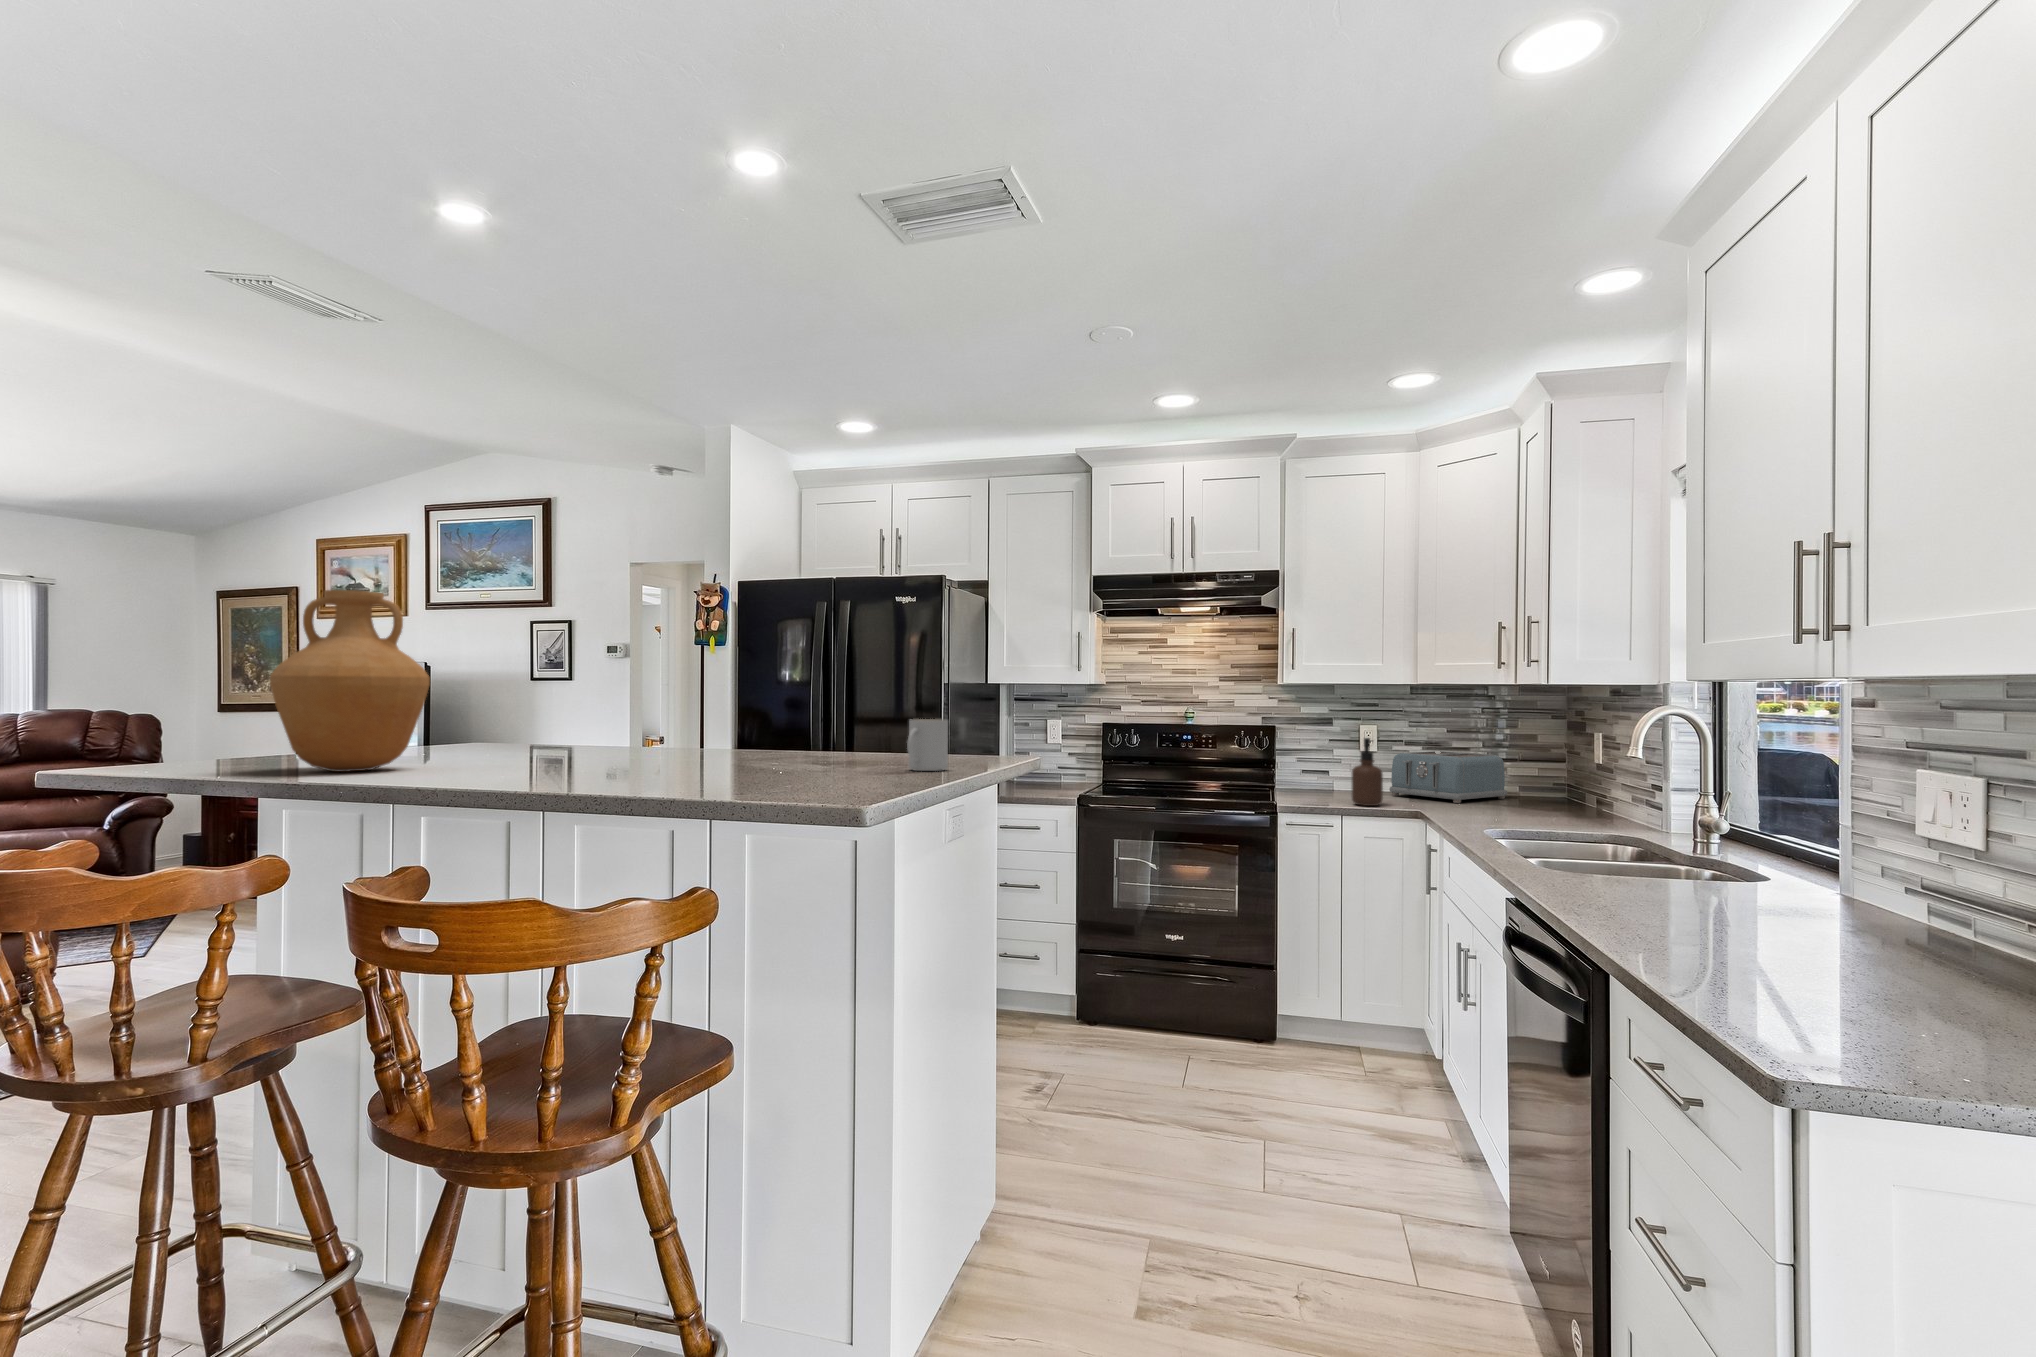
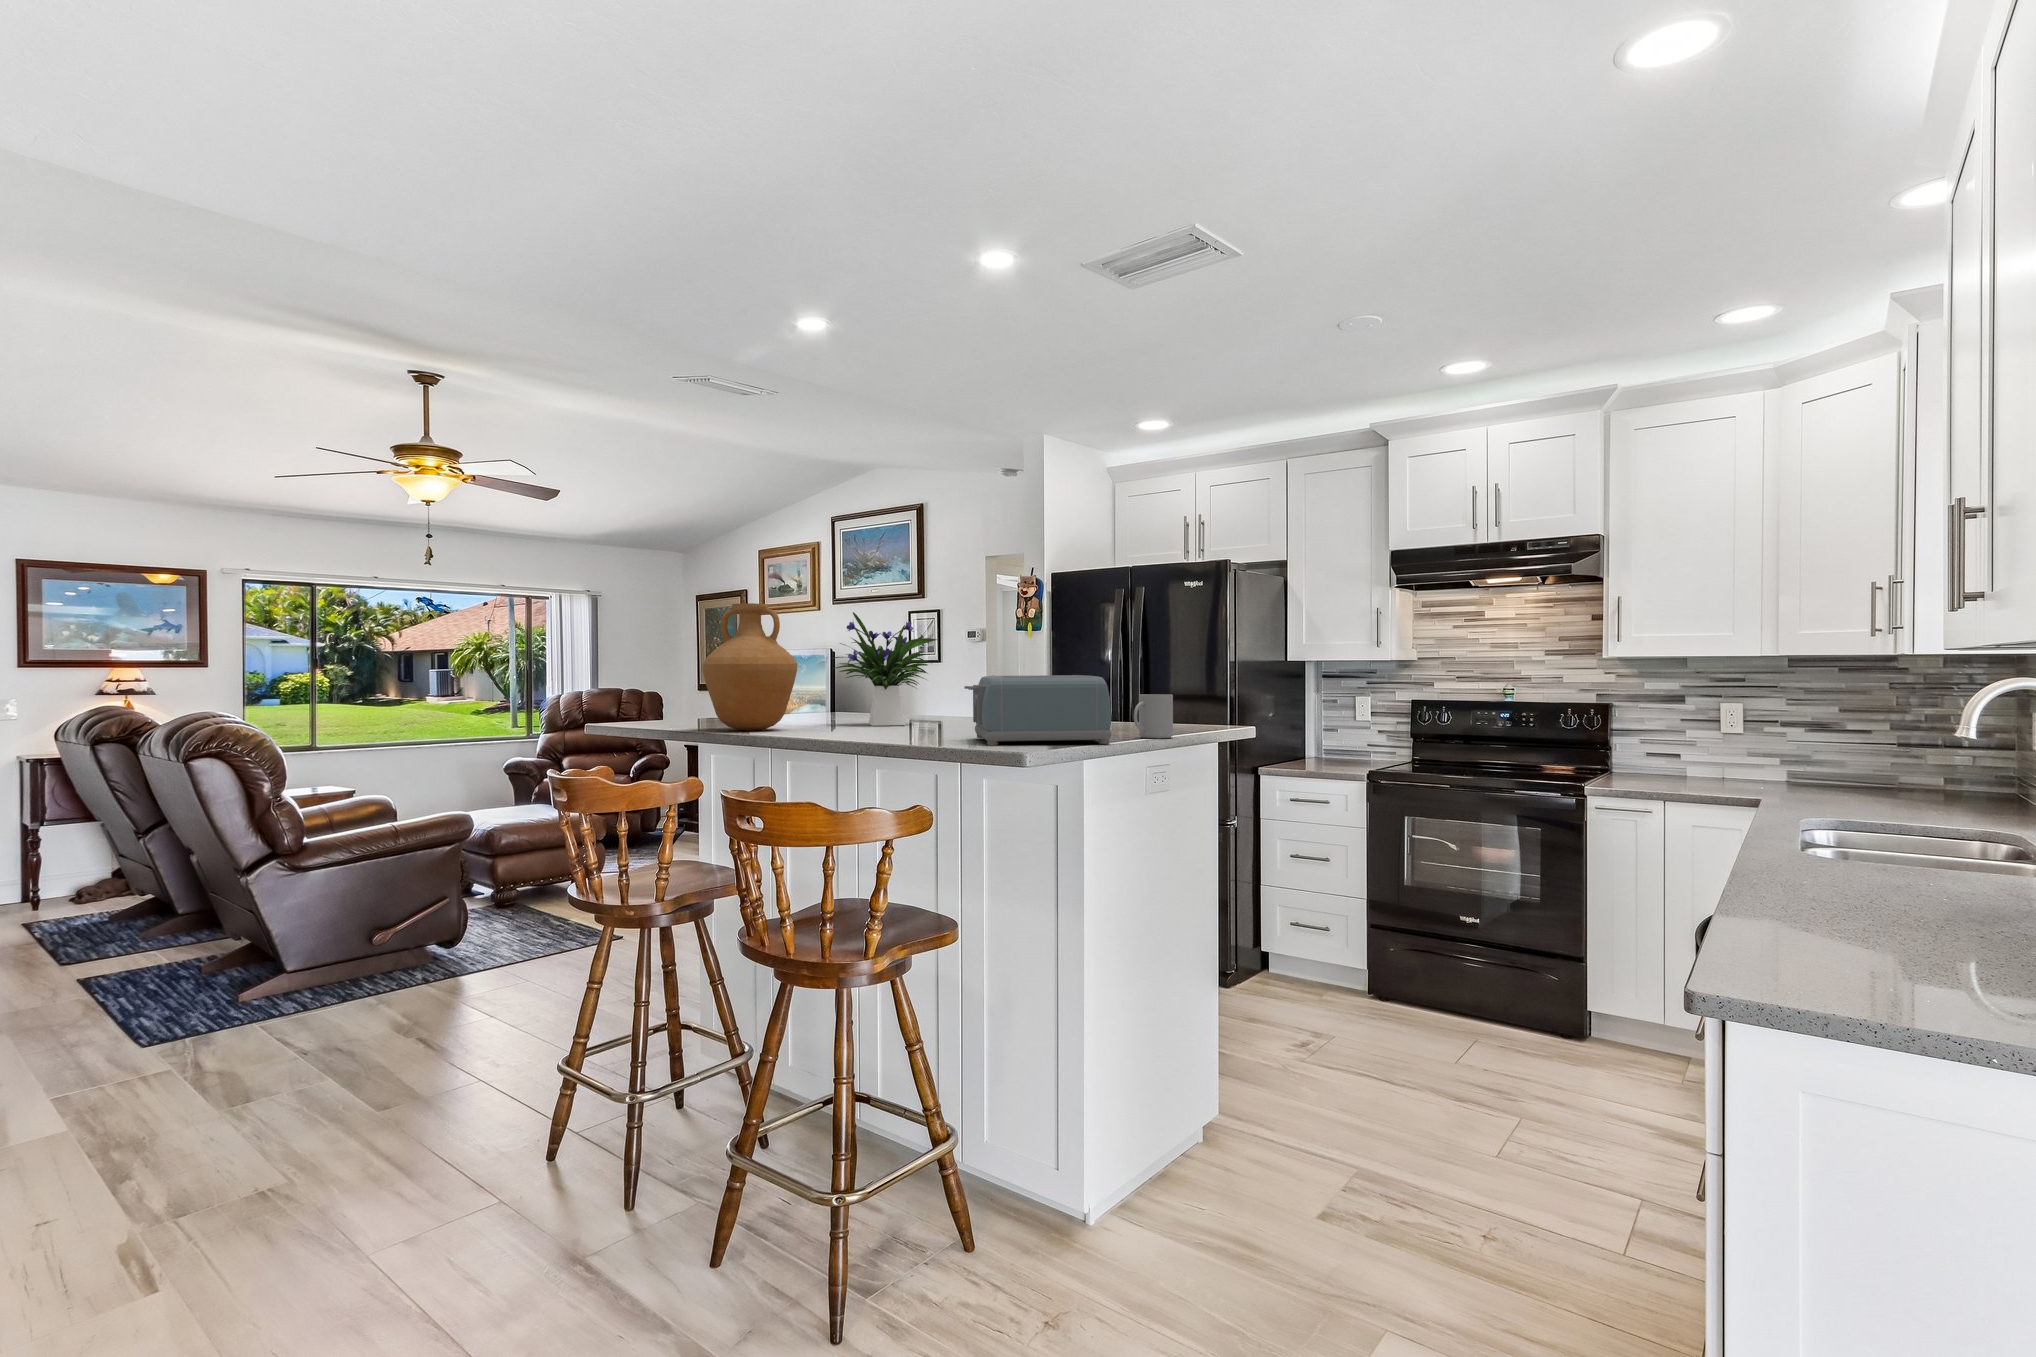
flower arrangement: none [470,611,621,760] -> present [834,612,937,726]
soap dispenser: present [1352,738,1383,806] -> none [1682,717,1721,793]
toaster: present [1390,751,1507,803] -> present [964,675,1111,746]

